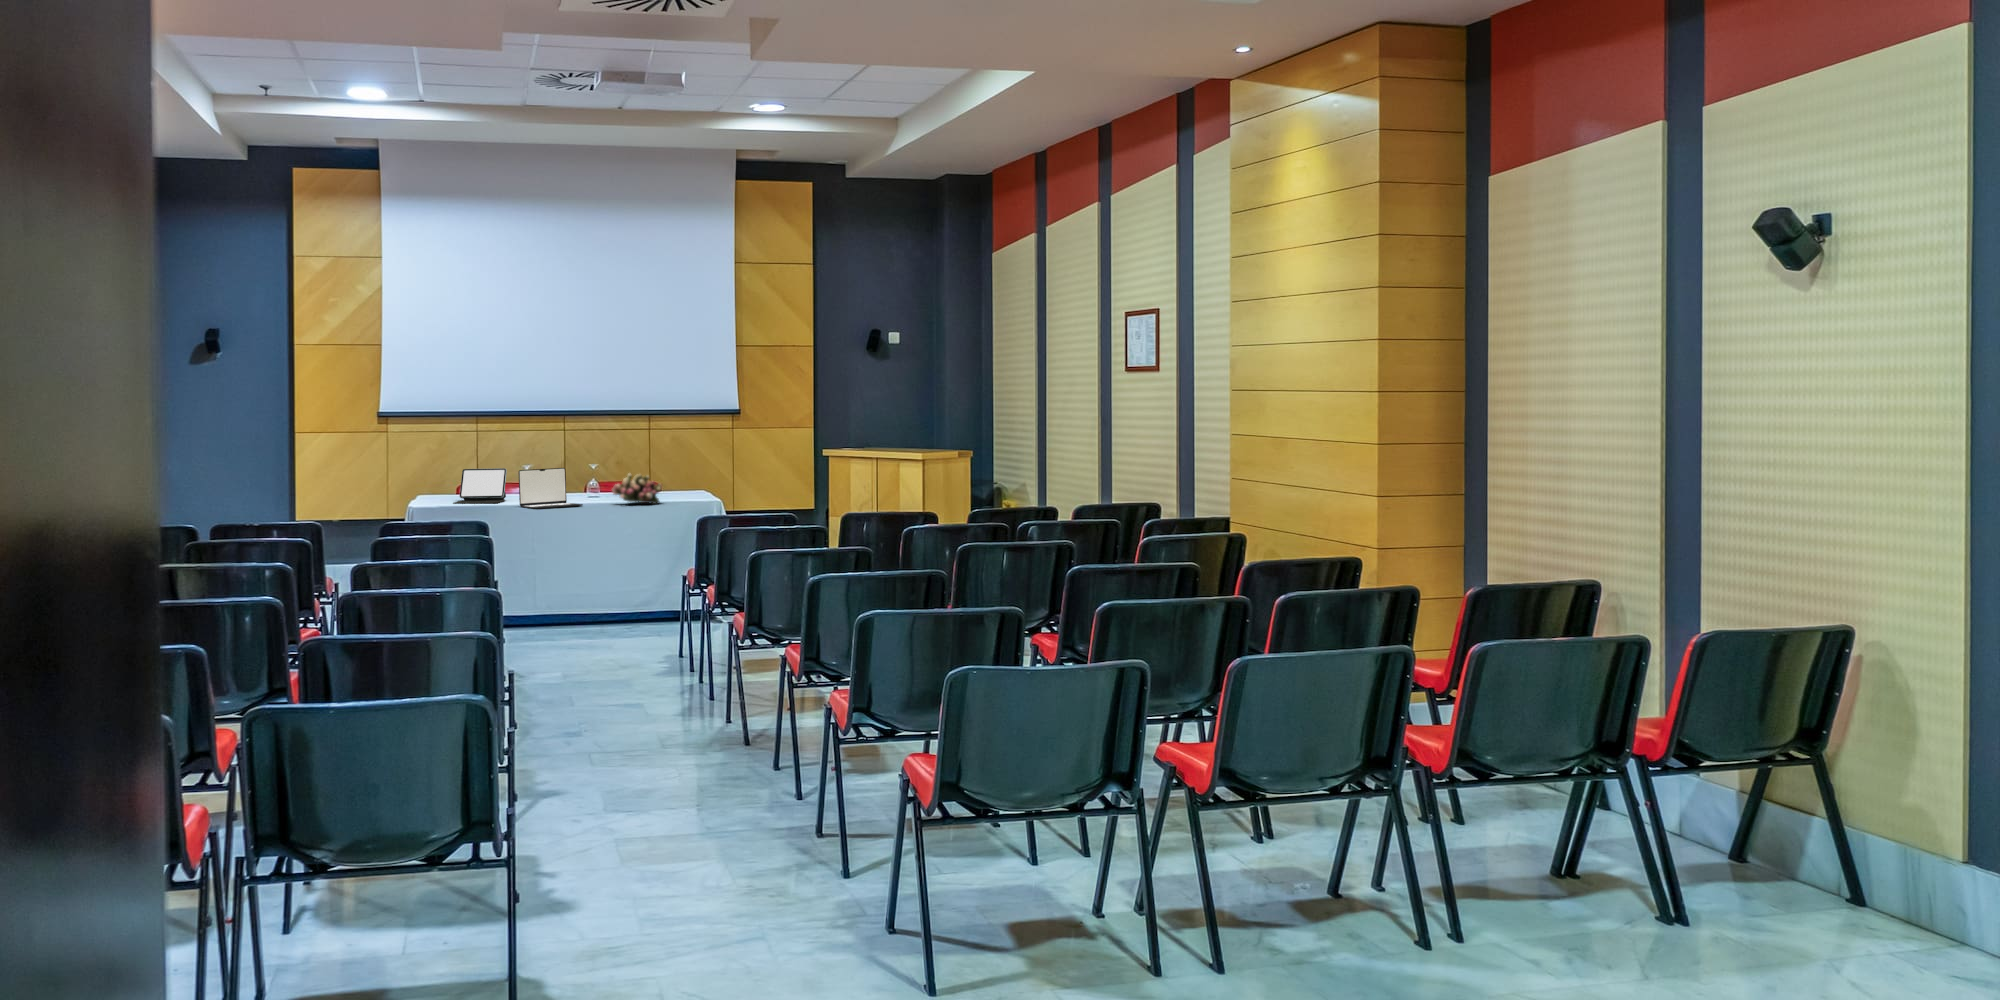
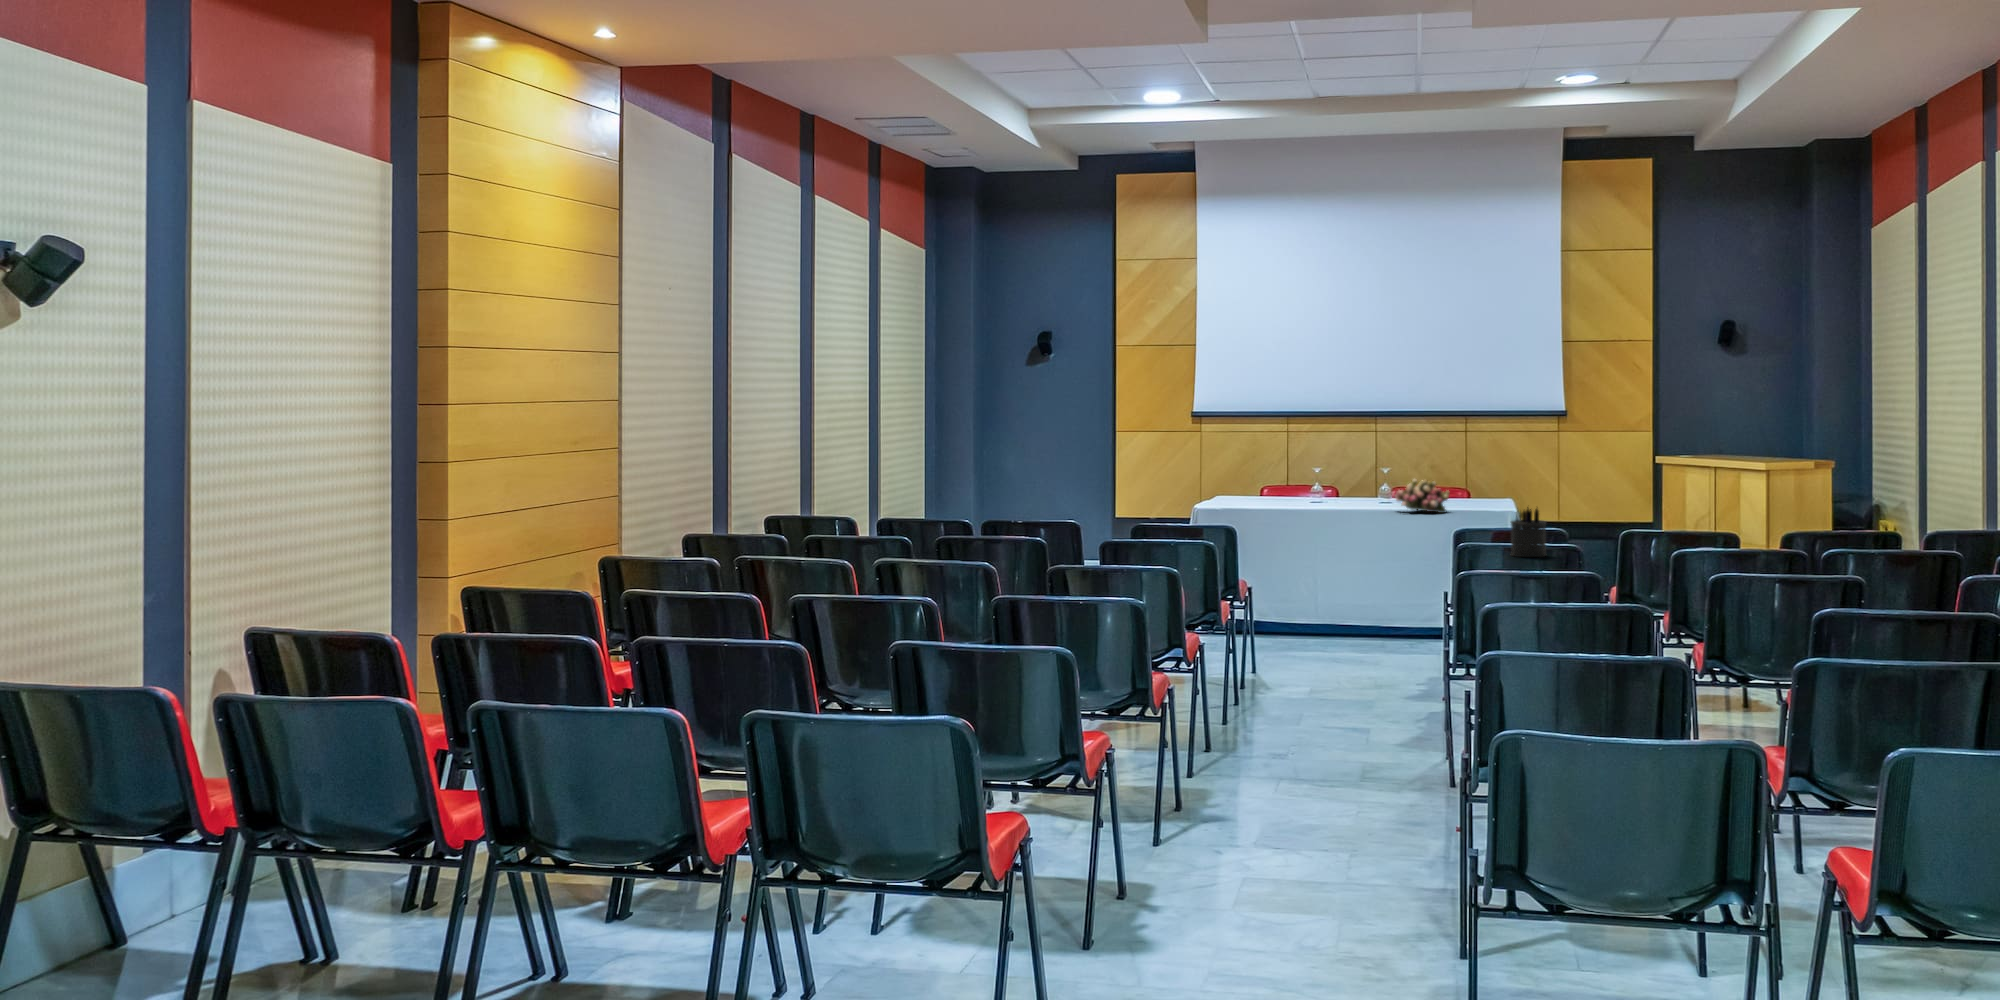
tablet: present [453,468,507,504] -> none [1229,453,1295,506]
laptop: present [519,468,583,509] -> none [1296,471,1362,514]
pen holder: none [738,490,769,535] -> present [1511,507,1546,557]

